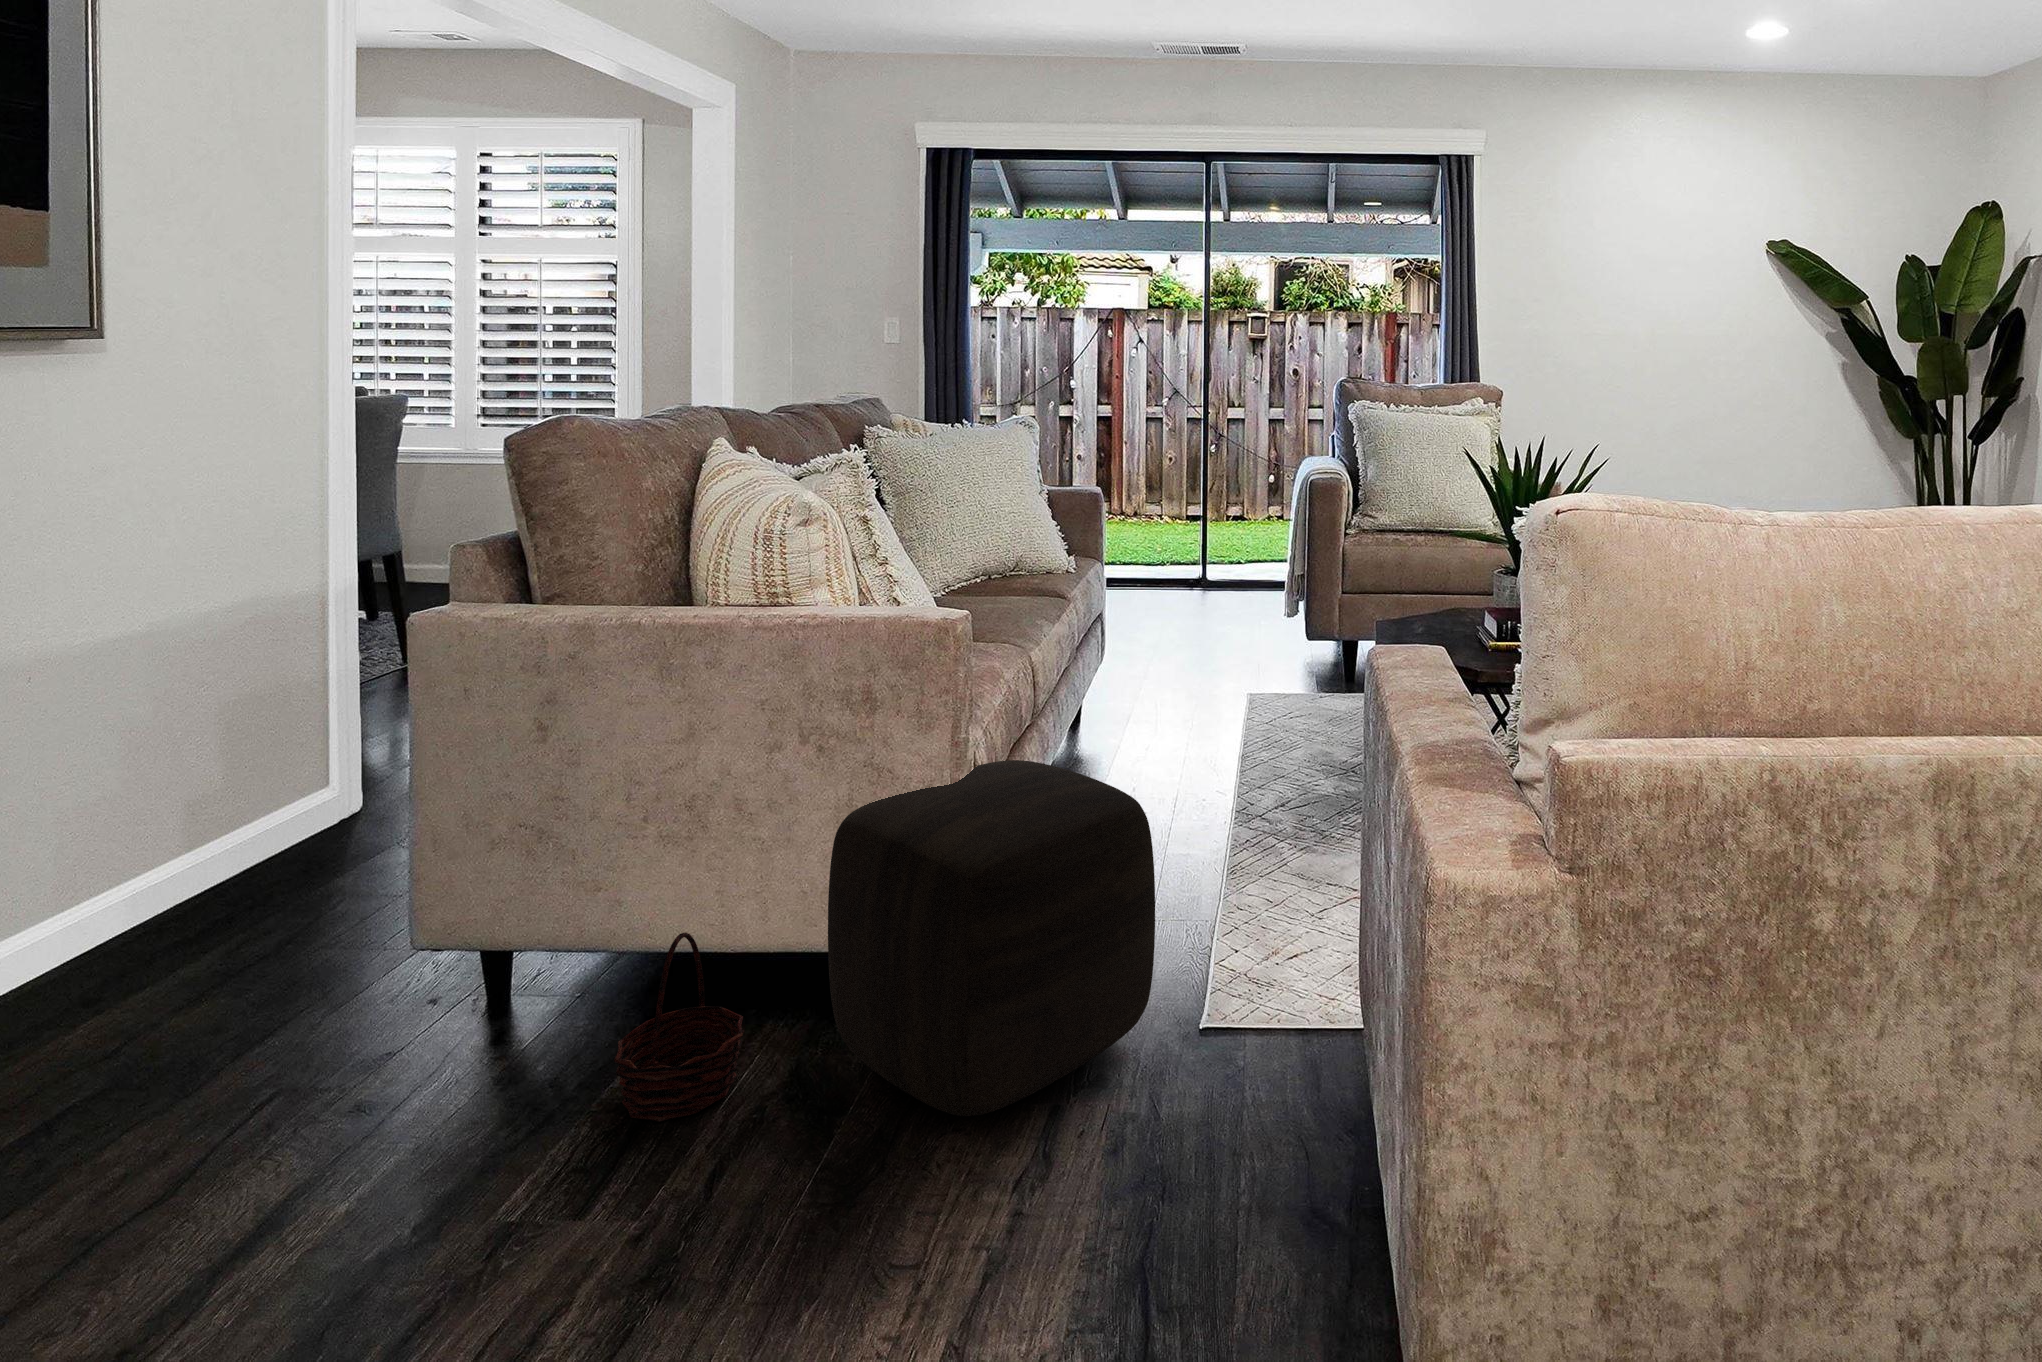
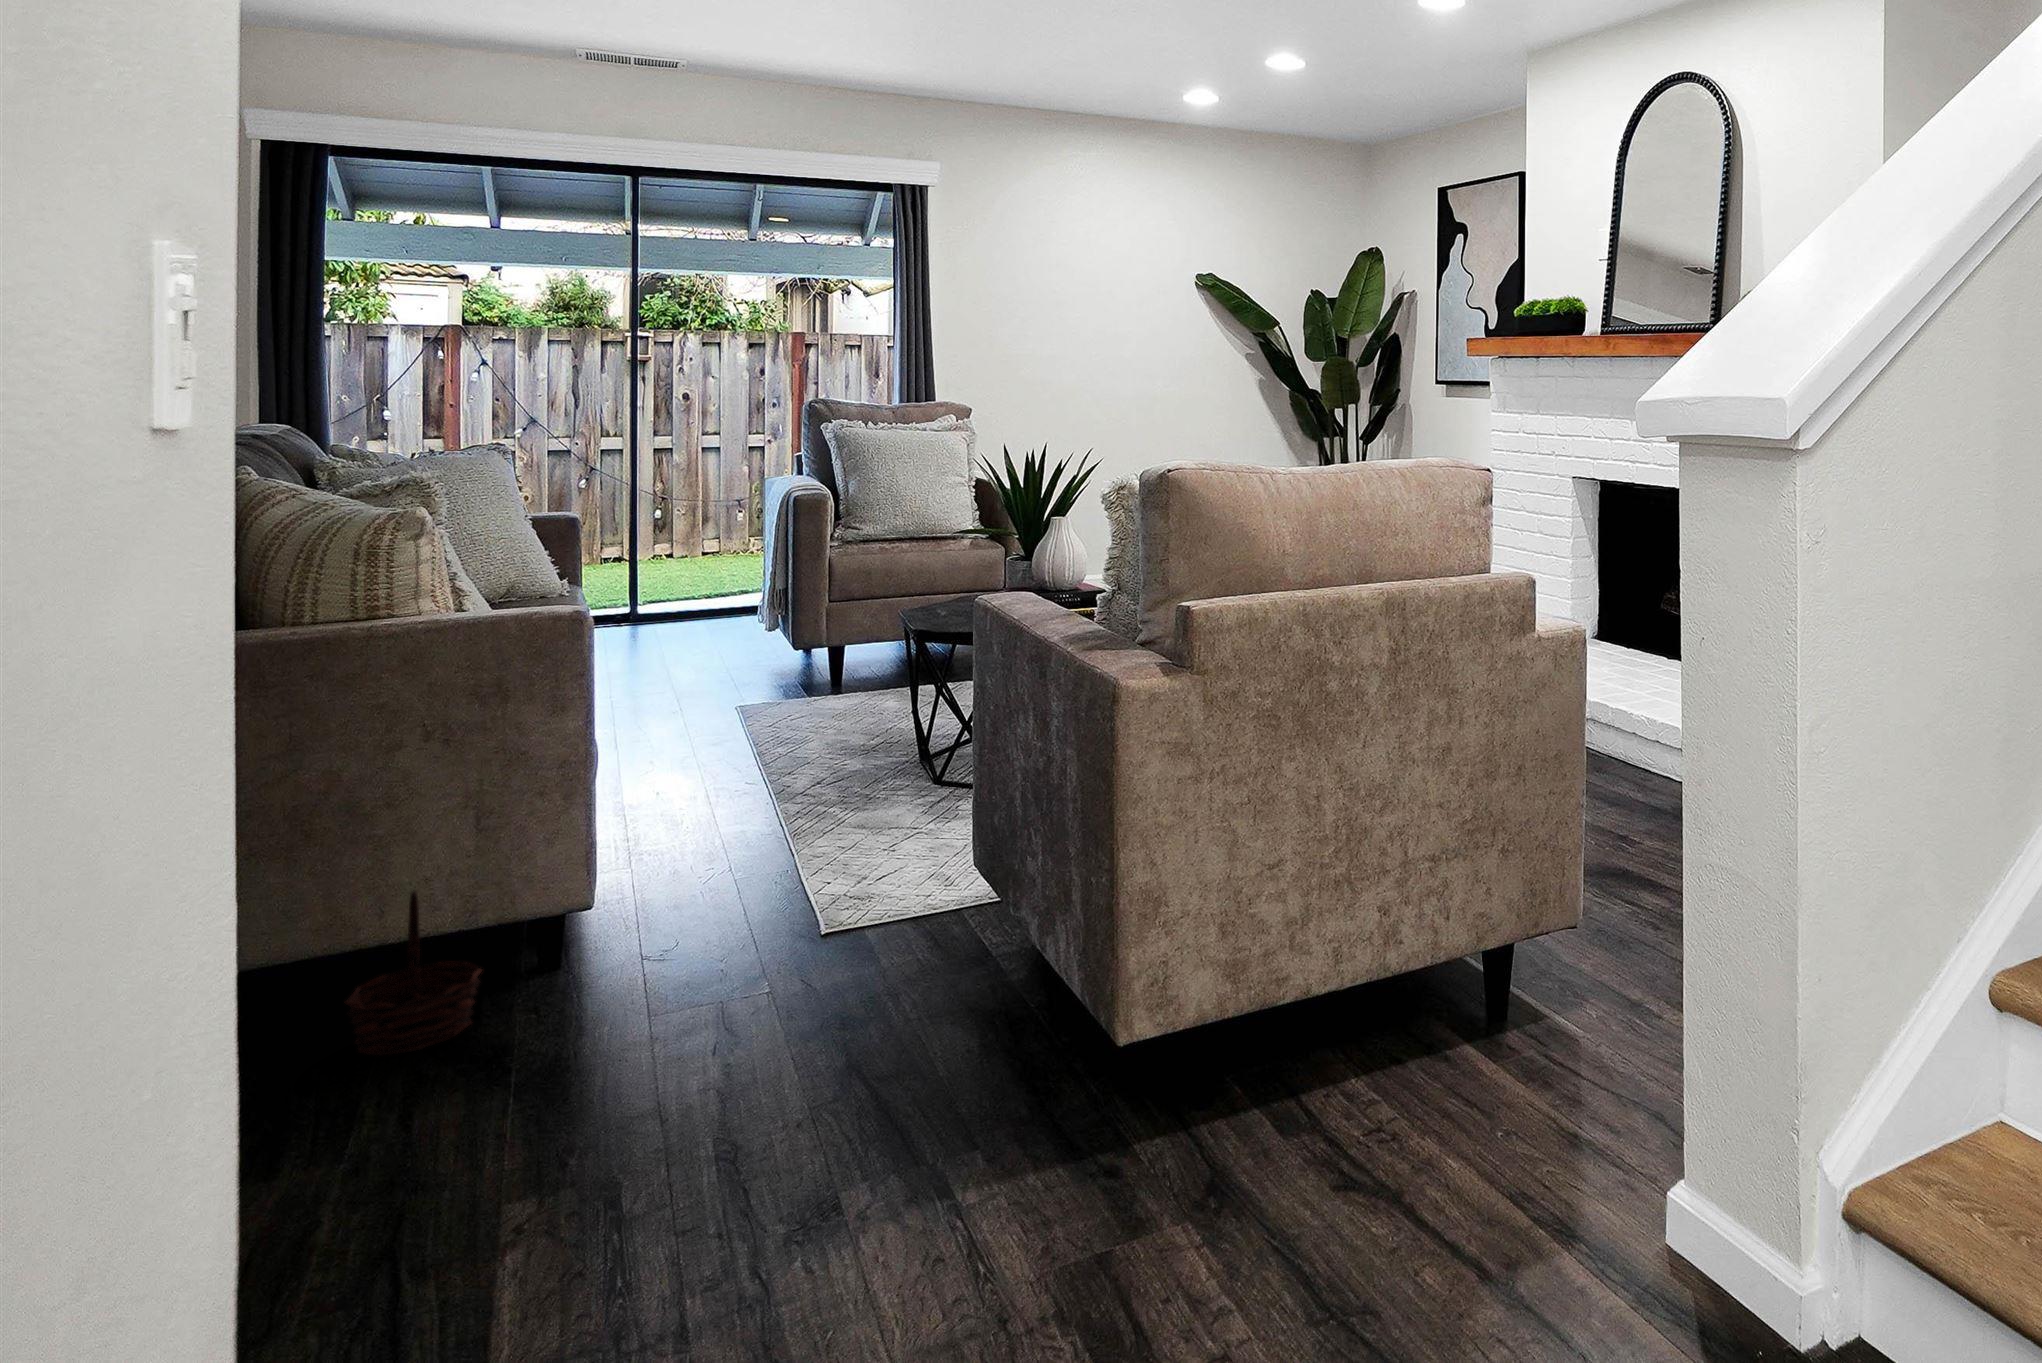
ottoman: present [828,760,1155,1116] -> none [555,712,858,972]

